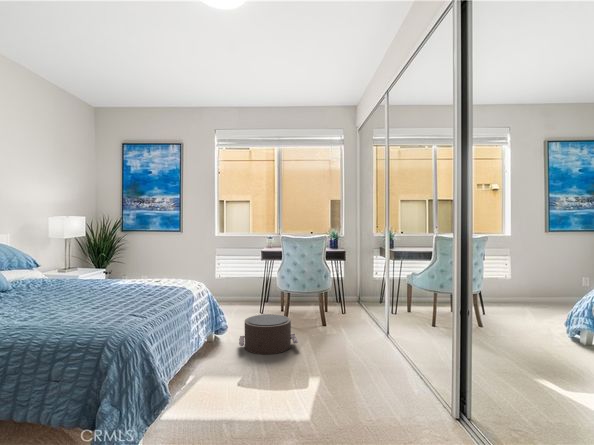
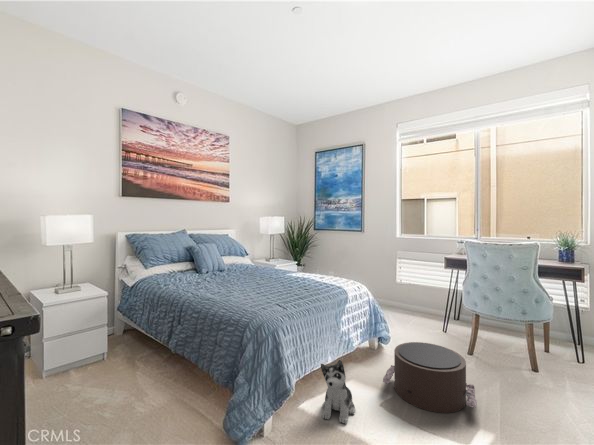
plush toy: none [203,330,228,376] -> present [321,360,355,424]

